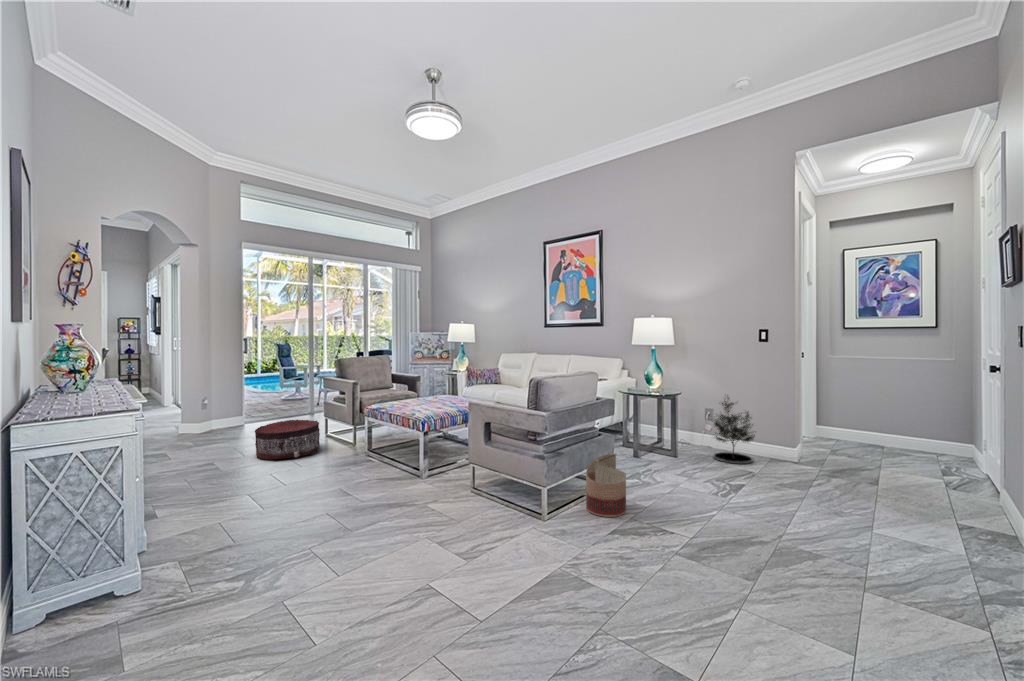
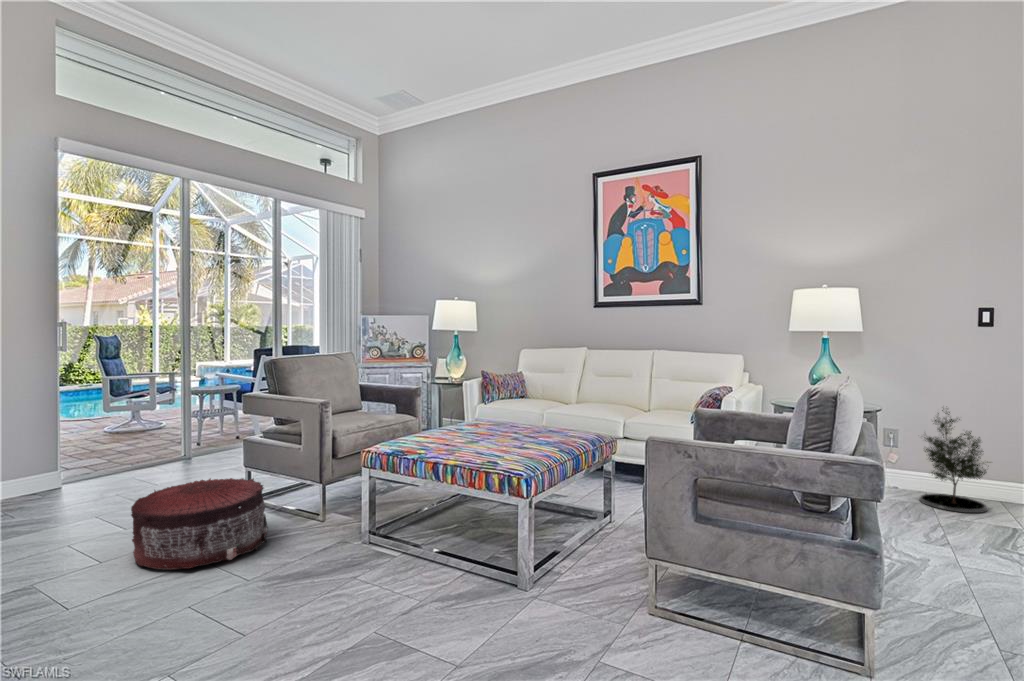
basket: present [586,453,626,517] -> none [906,523,999,651]

